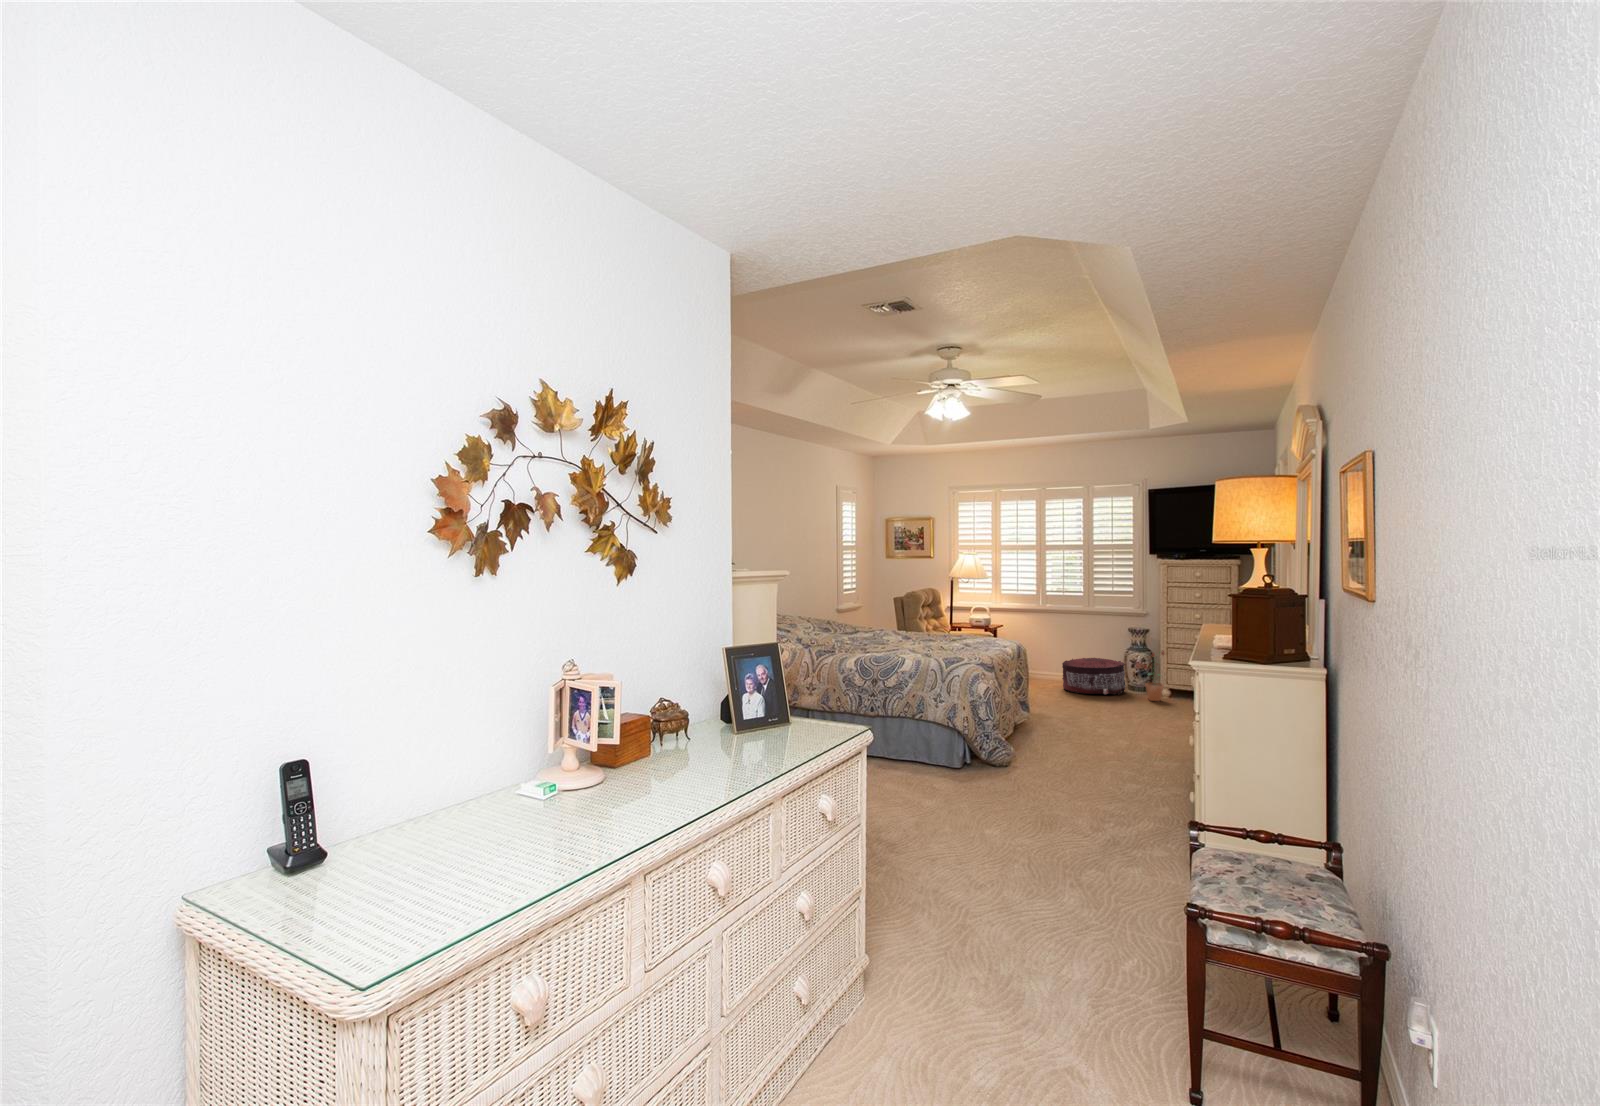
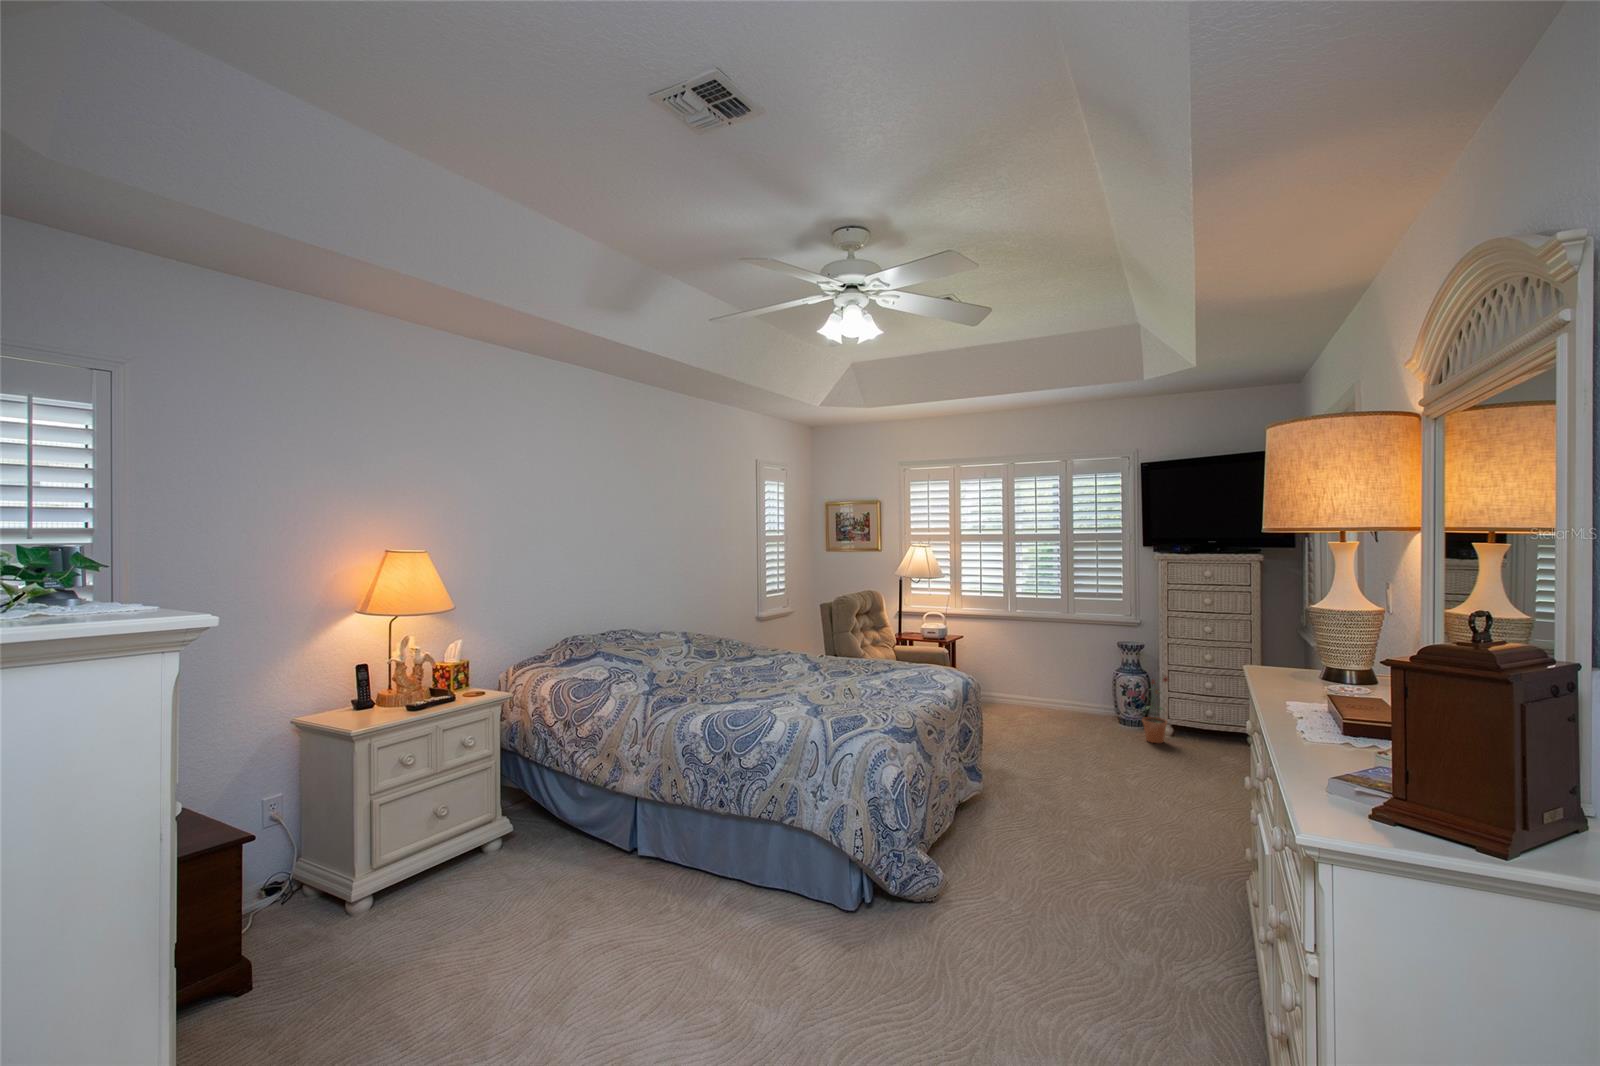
pouf: present [1062,658,1126,694] -> none [1034,678,1116,731]

